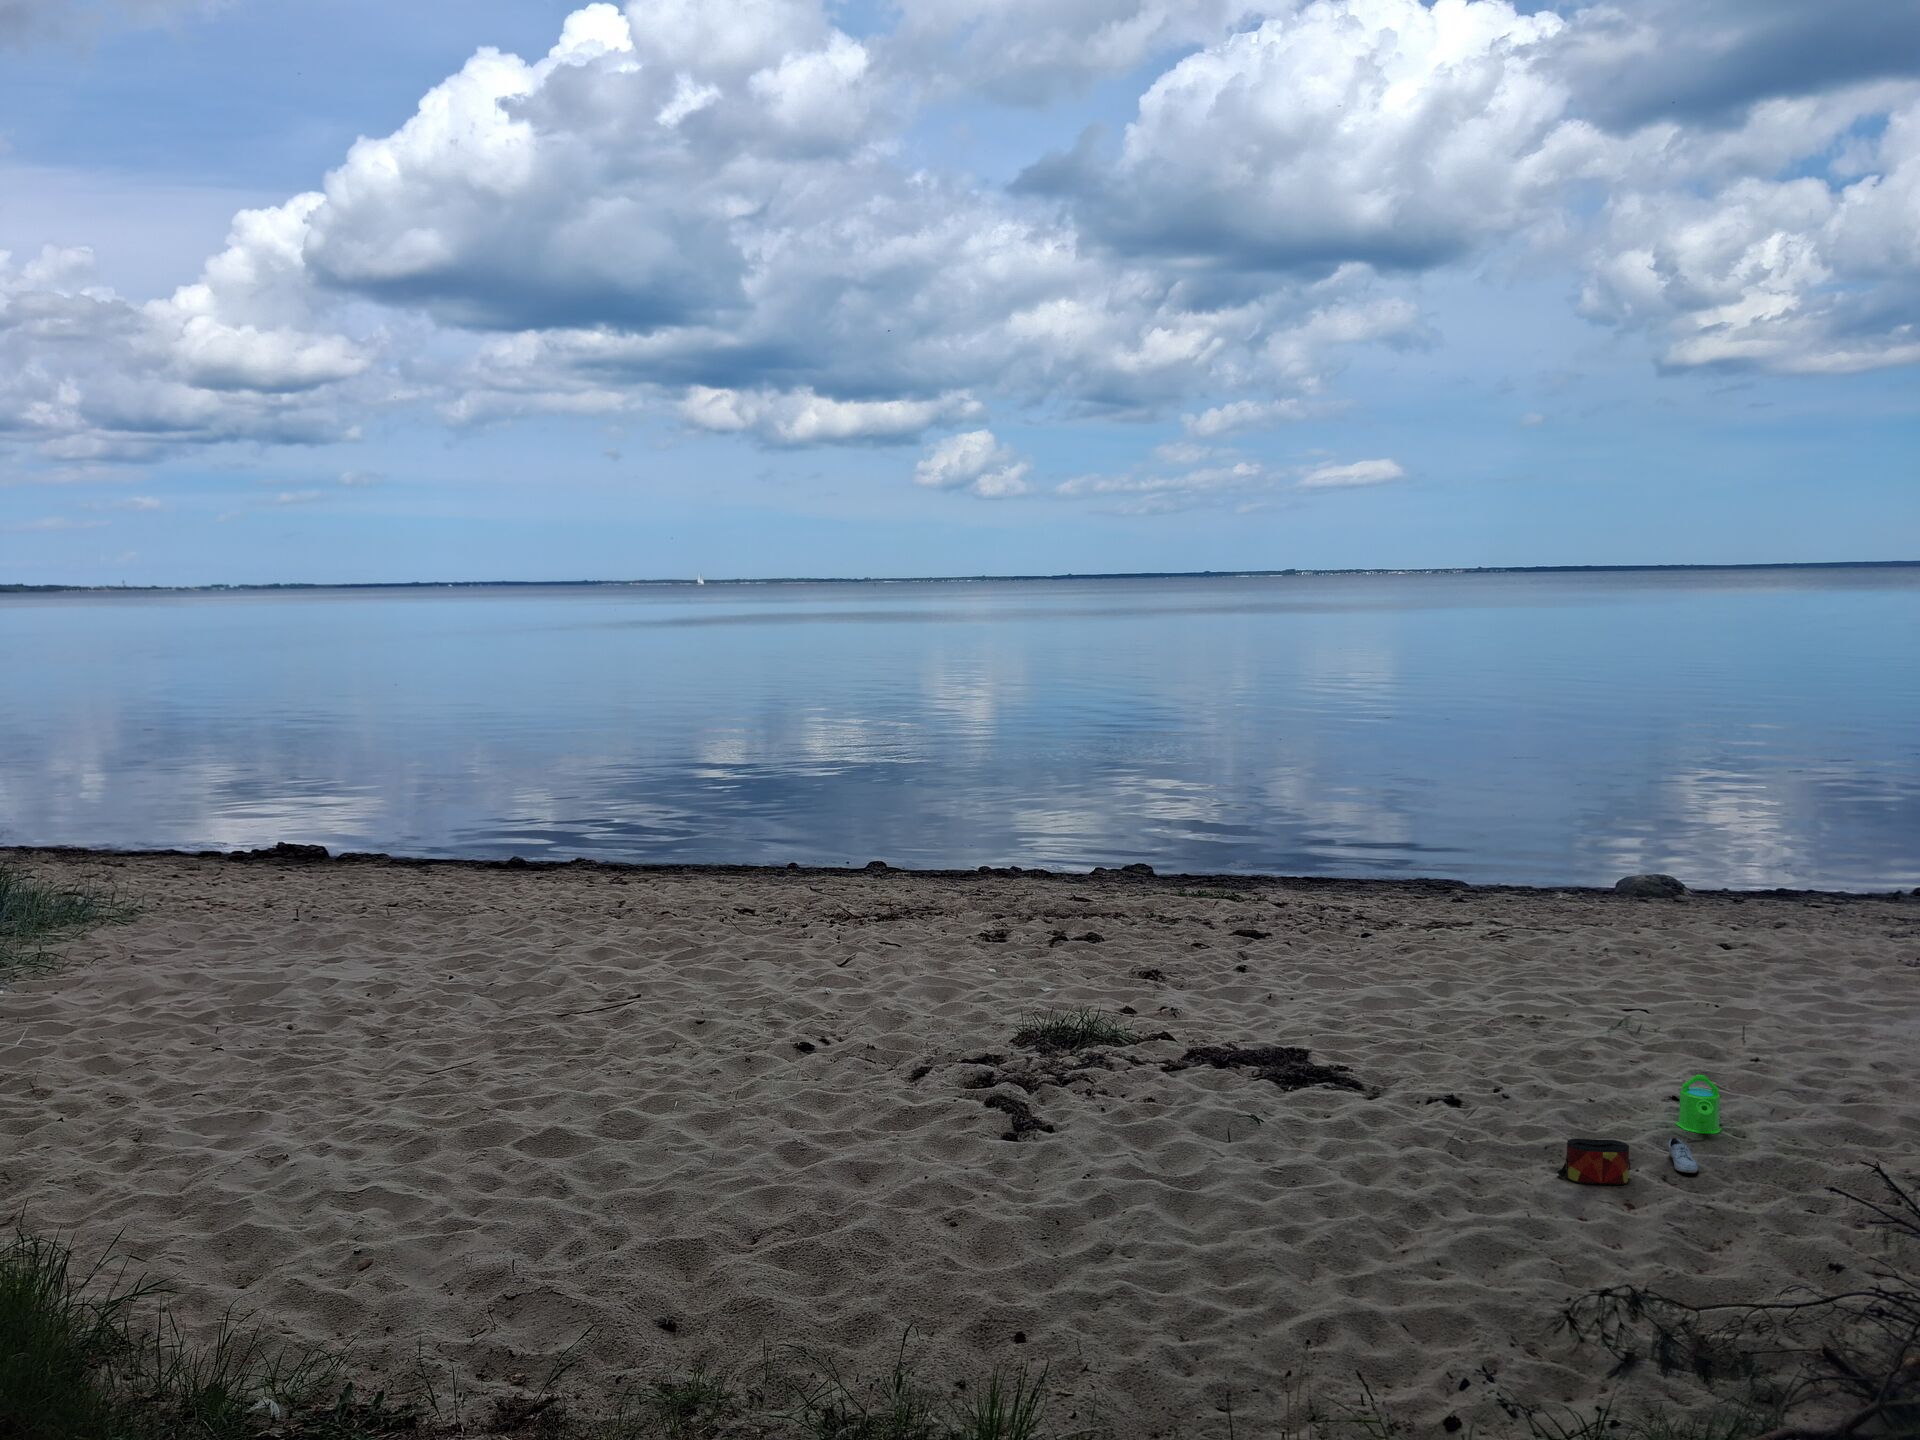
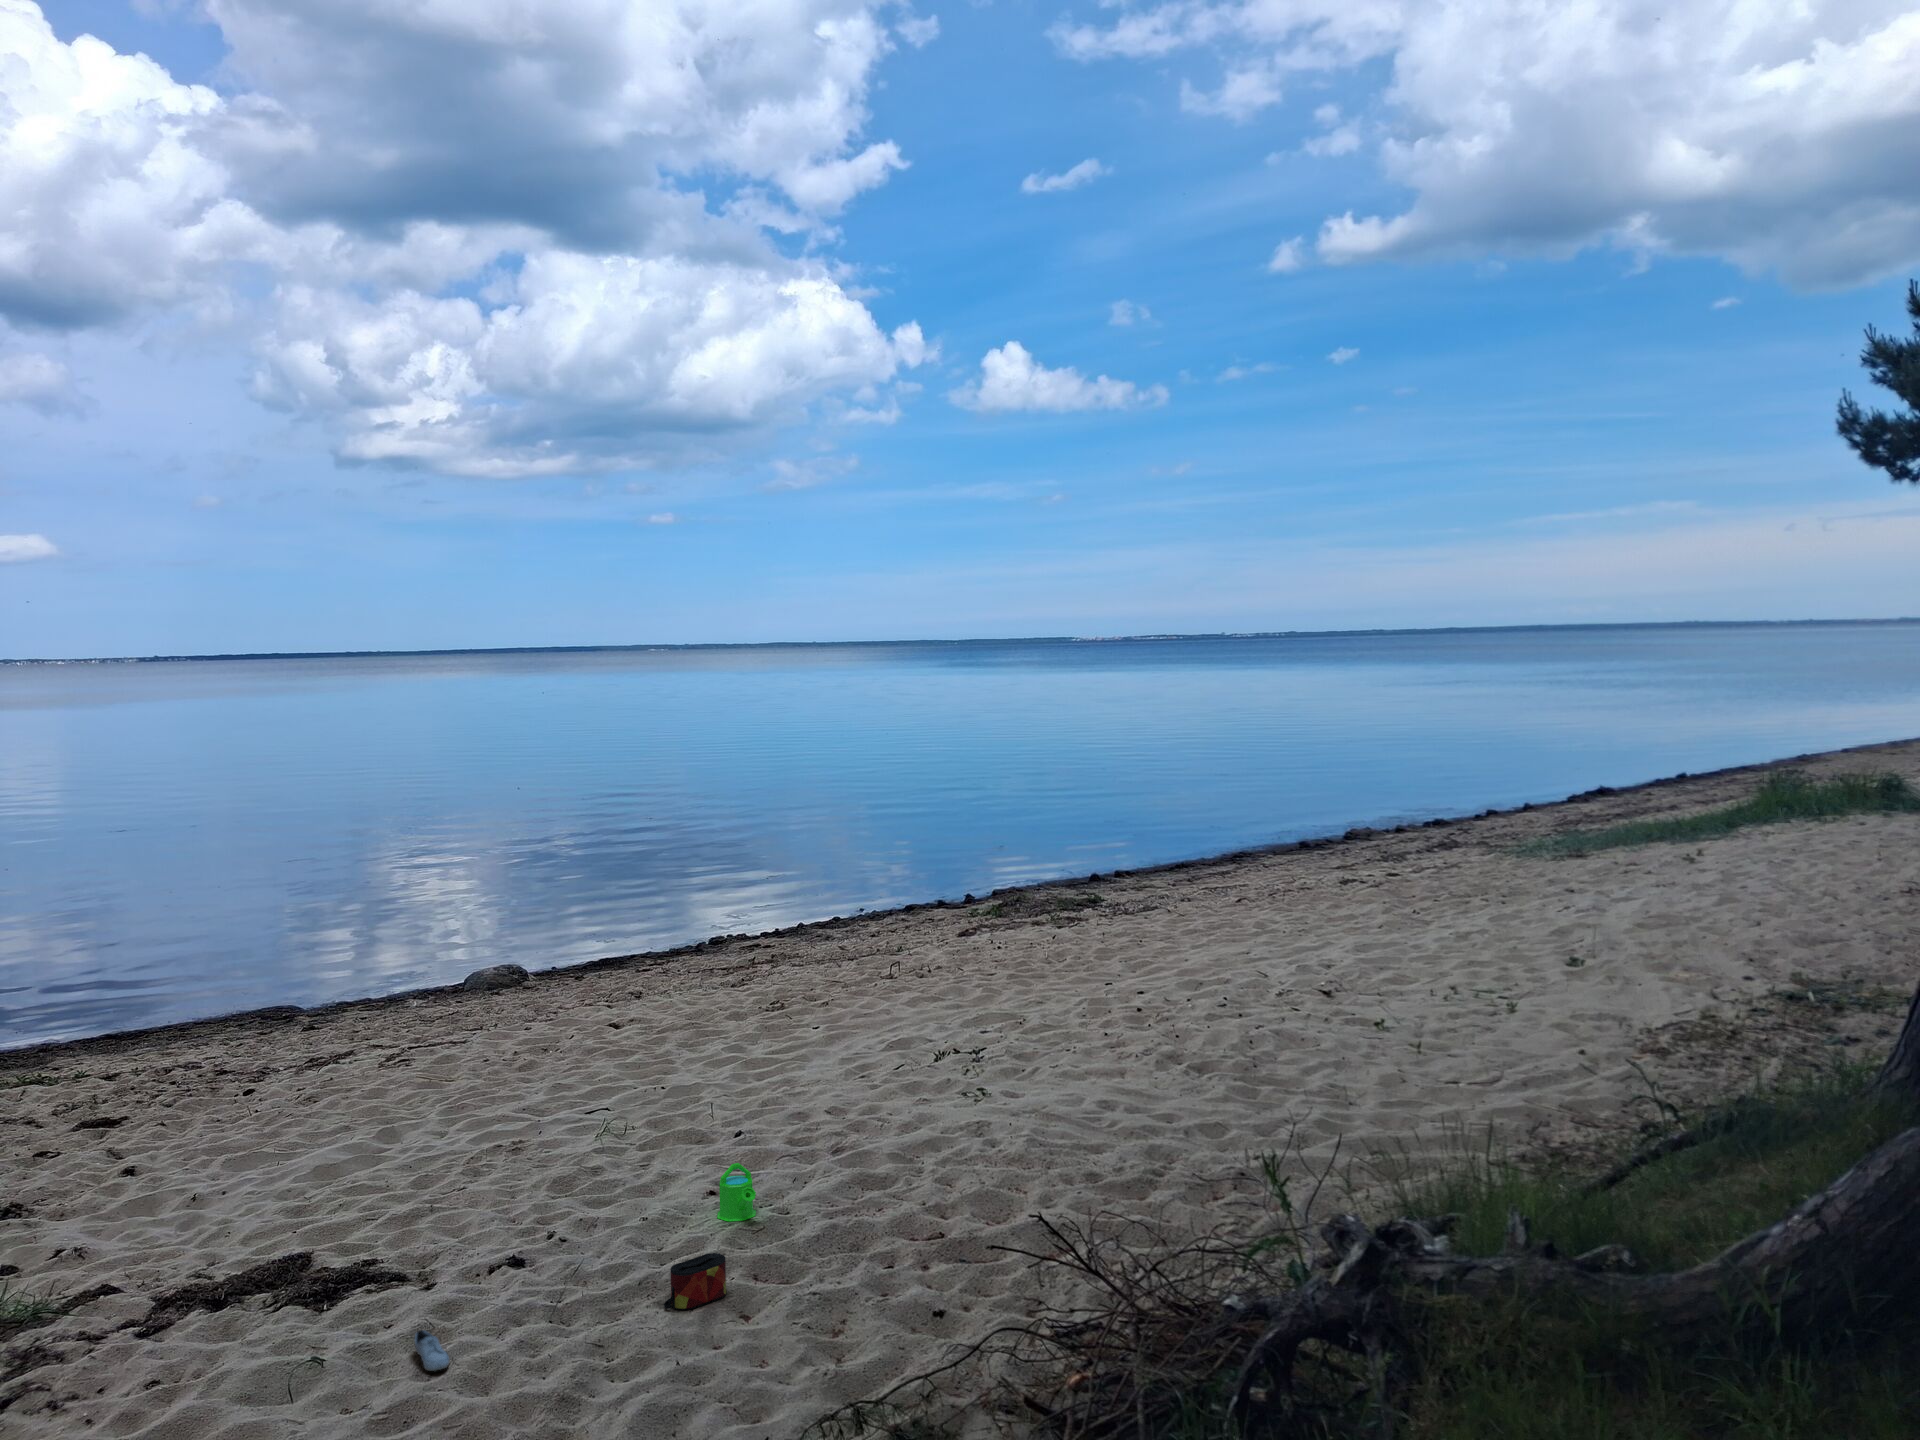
shoe: present [1668,1138,1698,1173] -> present [414,1330,449,1371]

